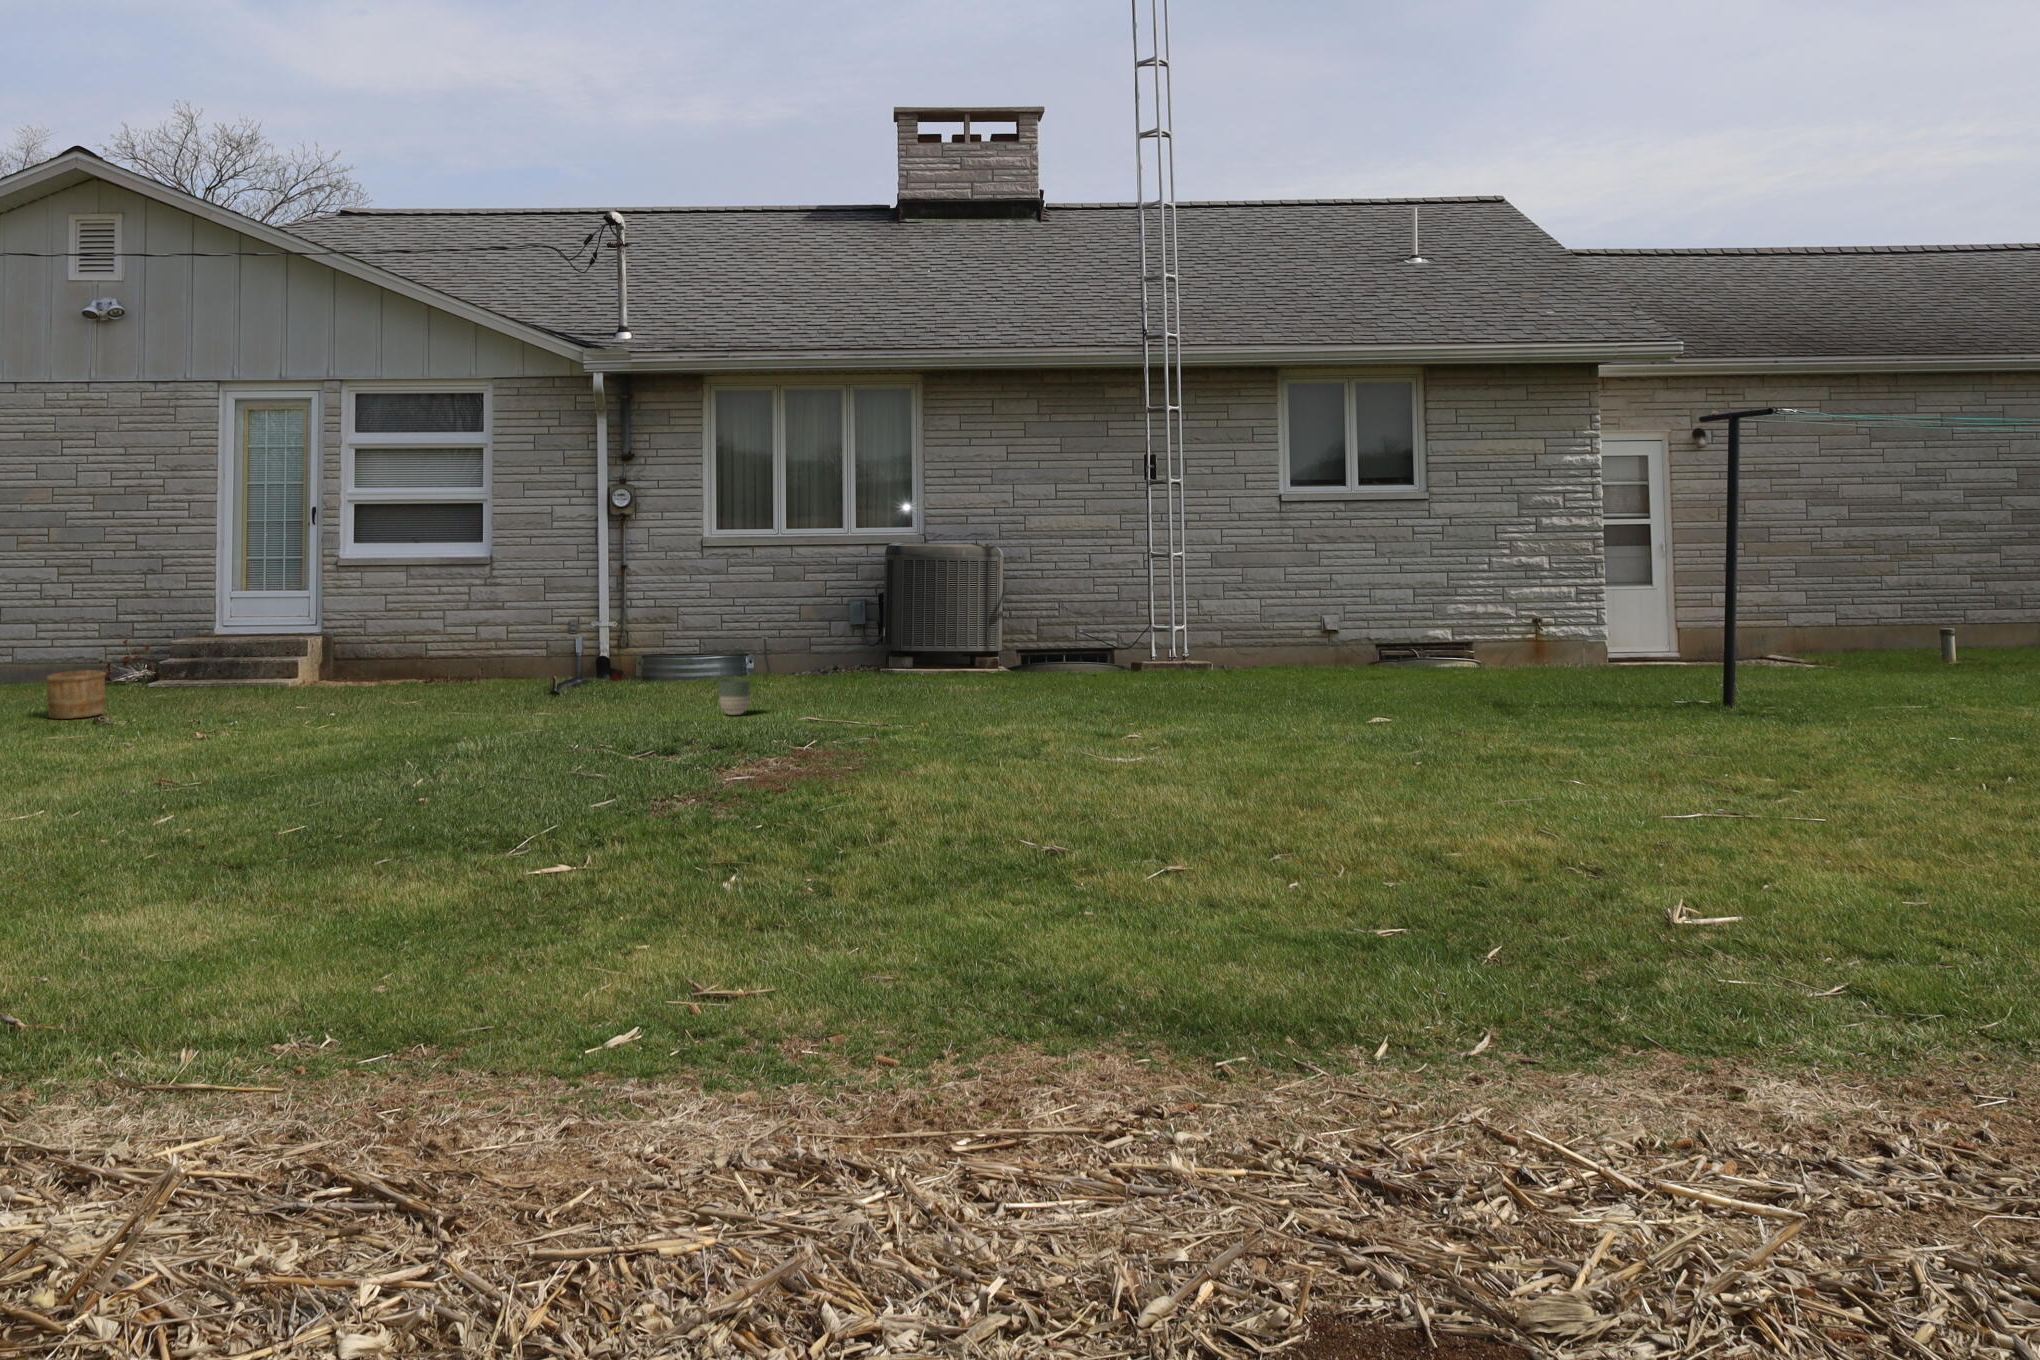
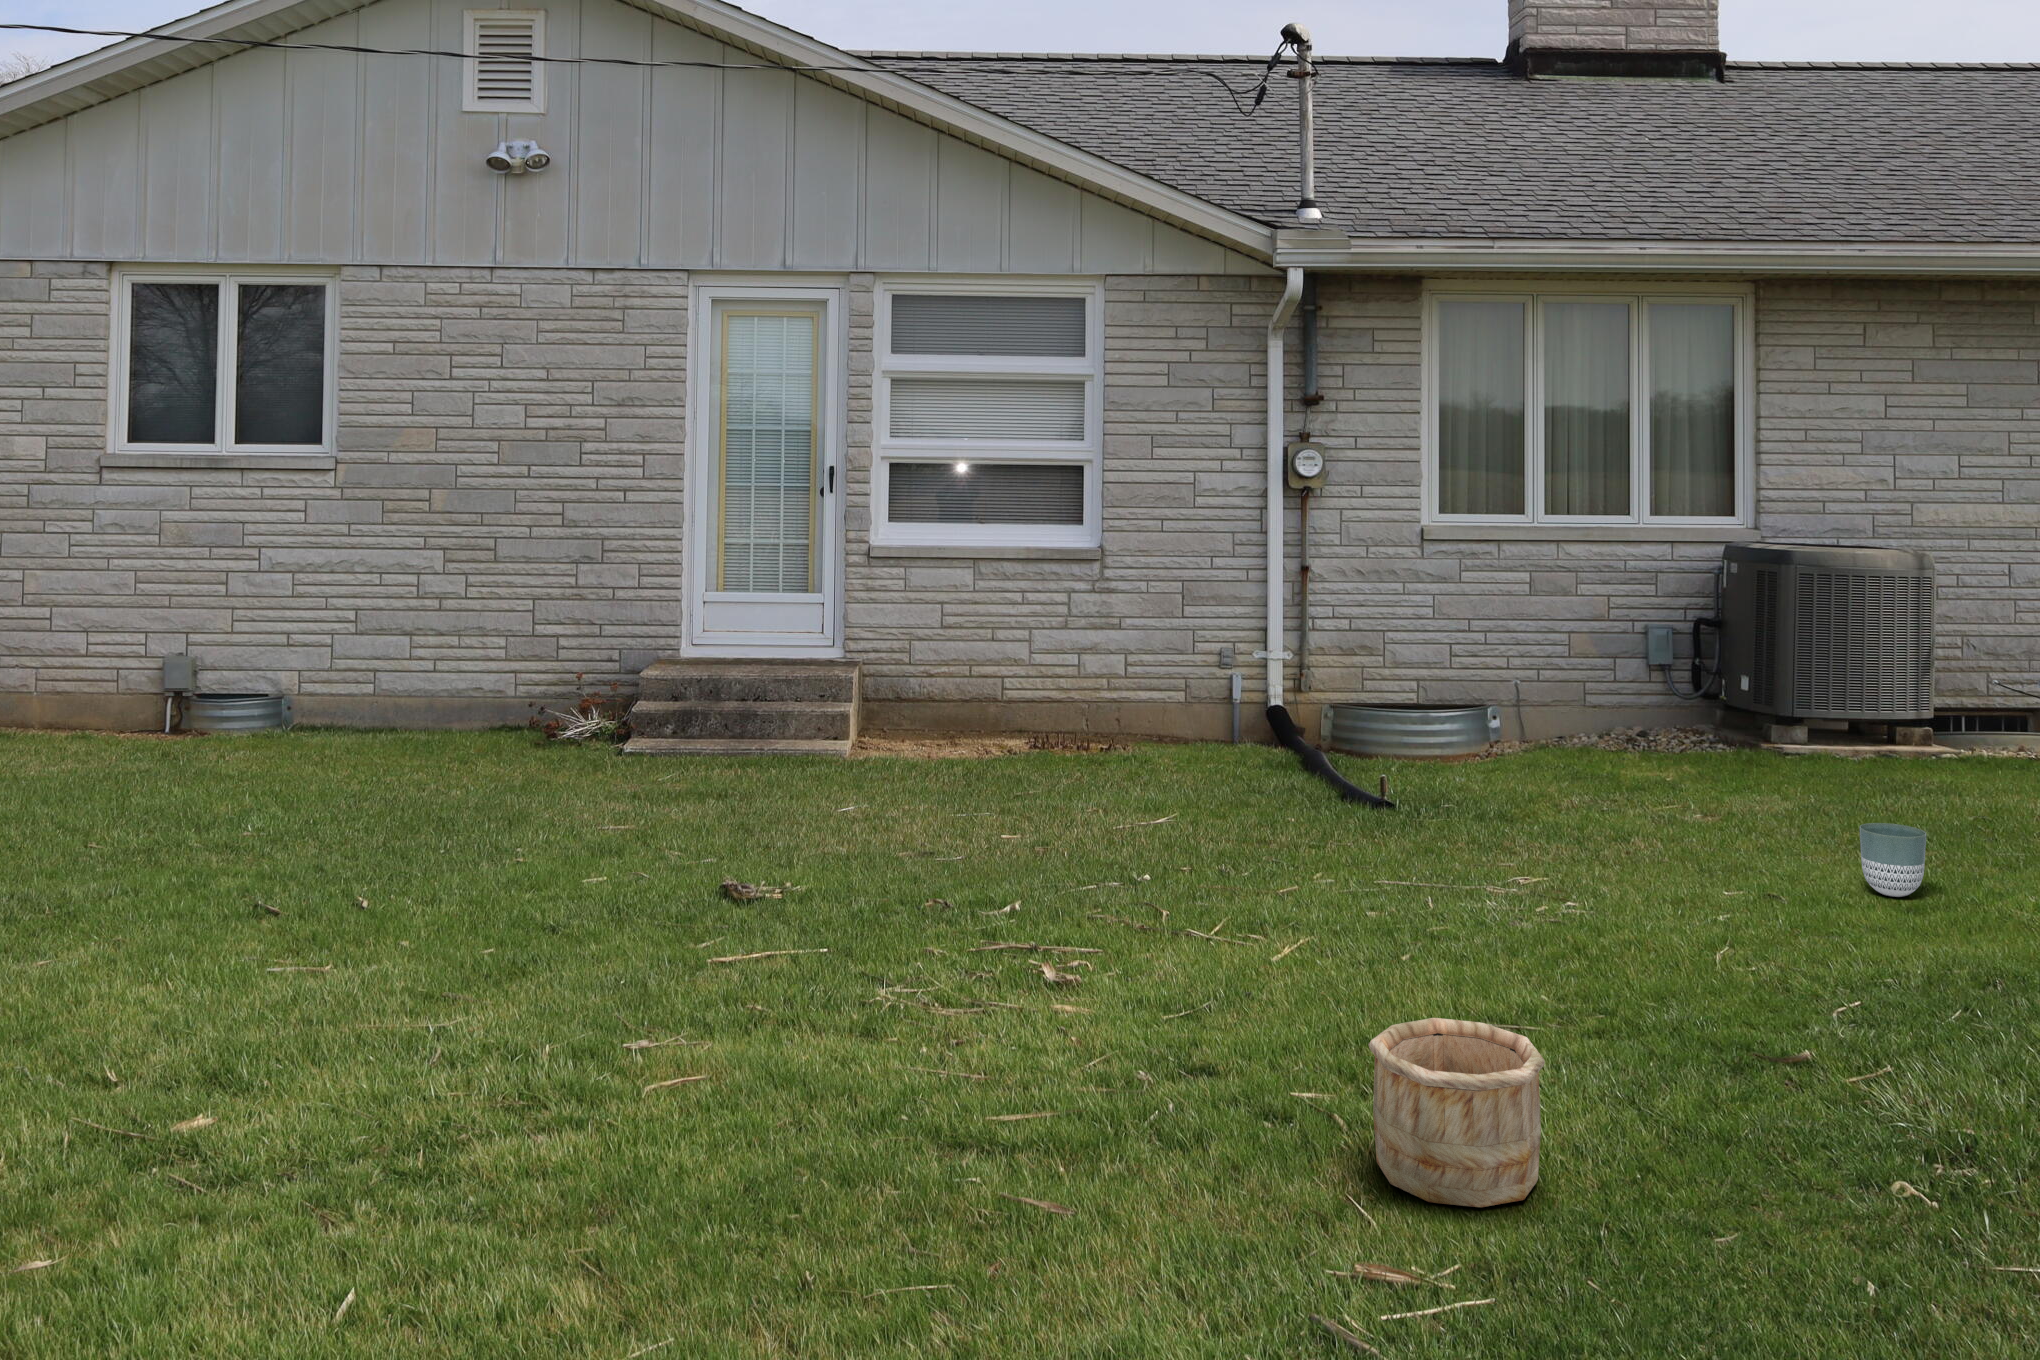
wooden bucket: present [46,670,106,719] -> present [1369,1018,1545,1207]

